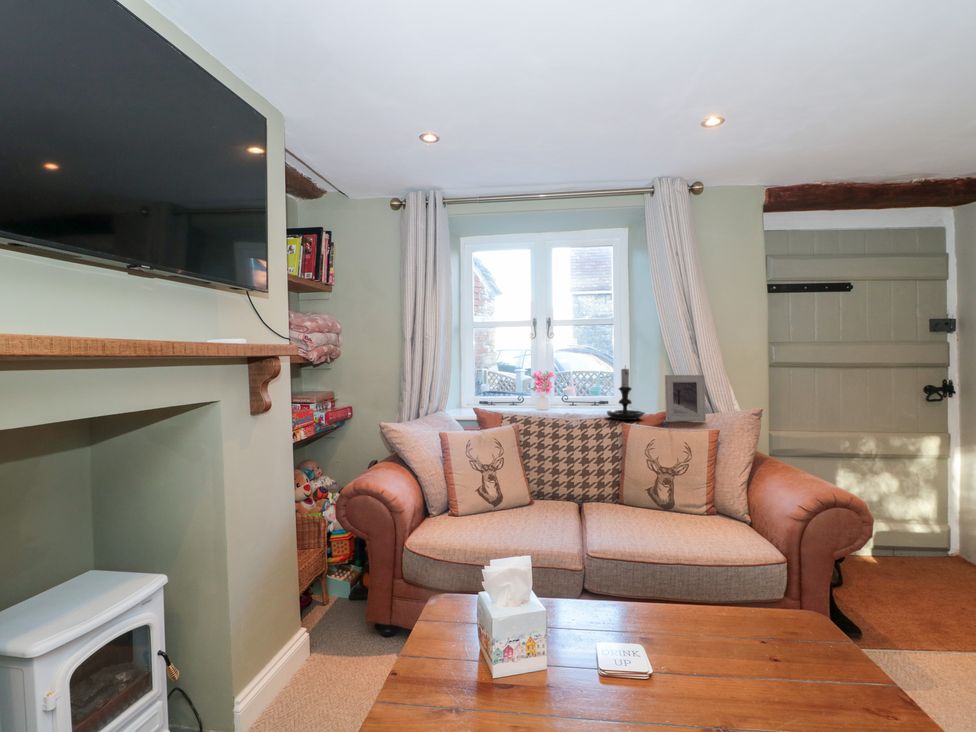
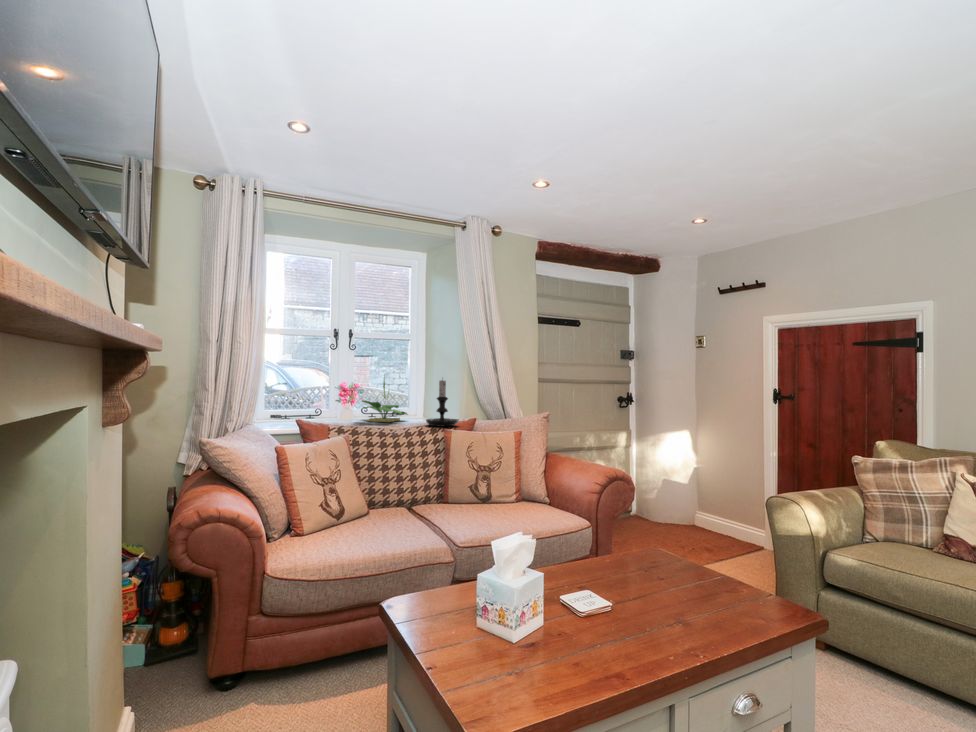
potted plant: none [546,362,601,412] -> present [362,381,408,422]
picture frame: present [665,375,706,422] -> none [475,386,507,426]

